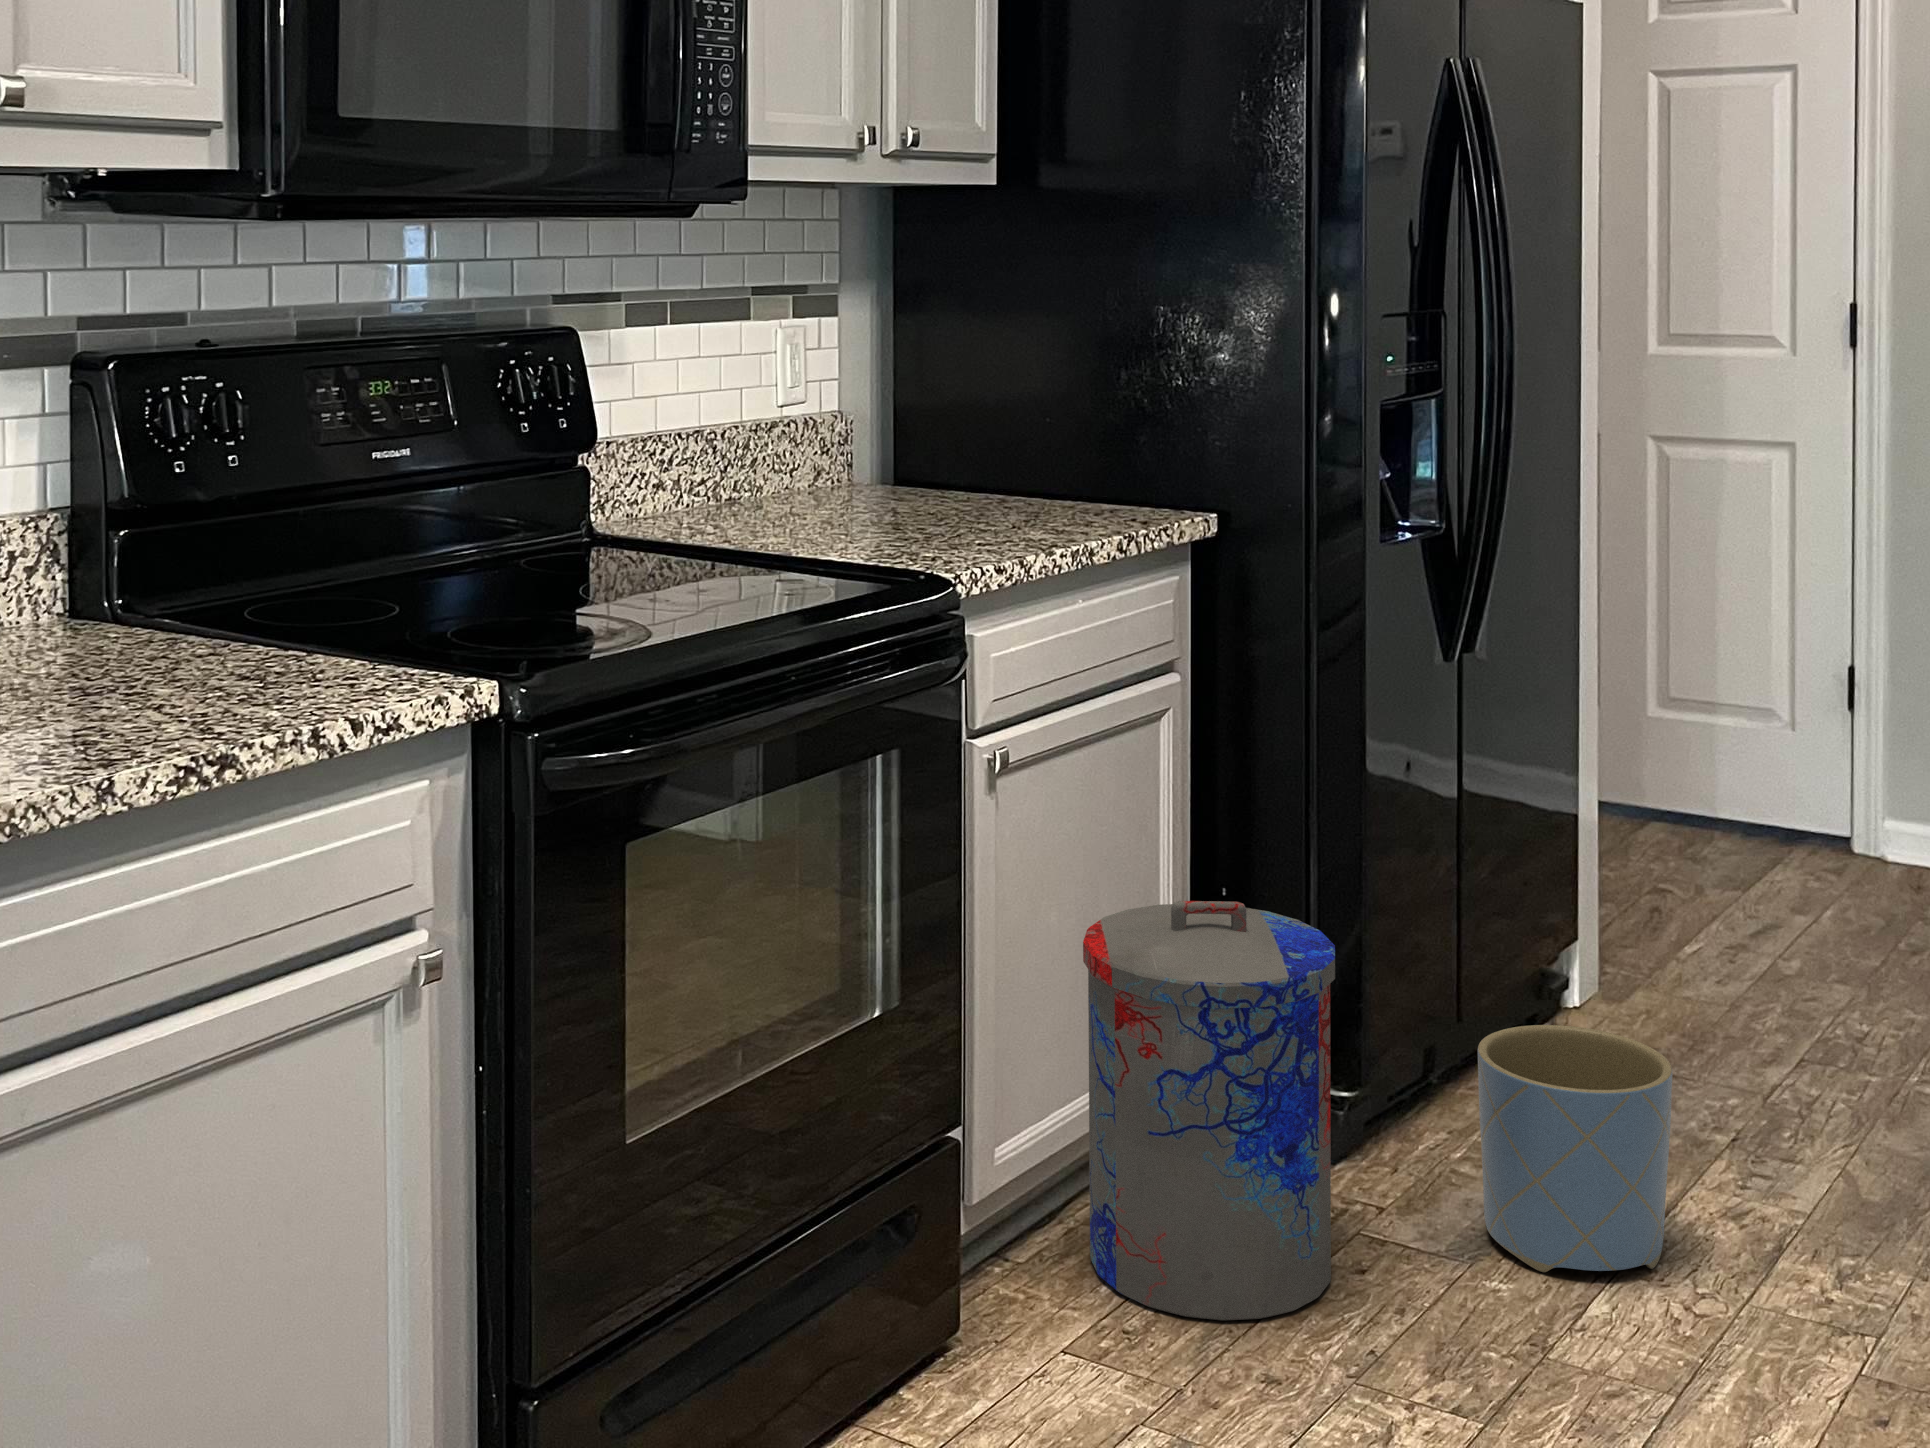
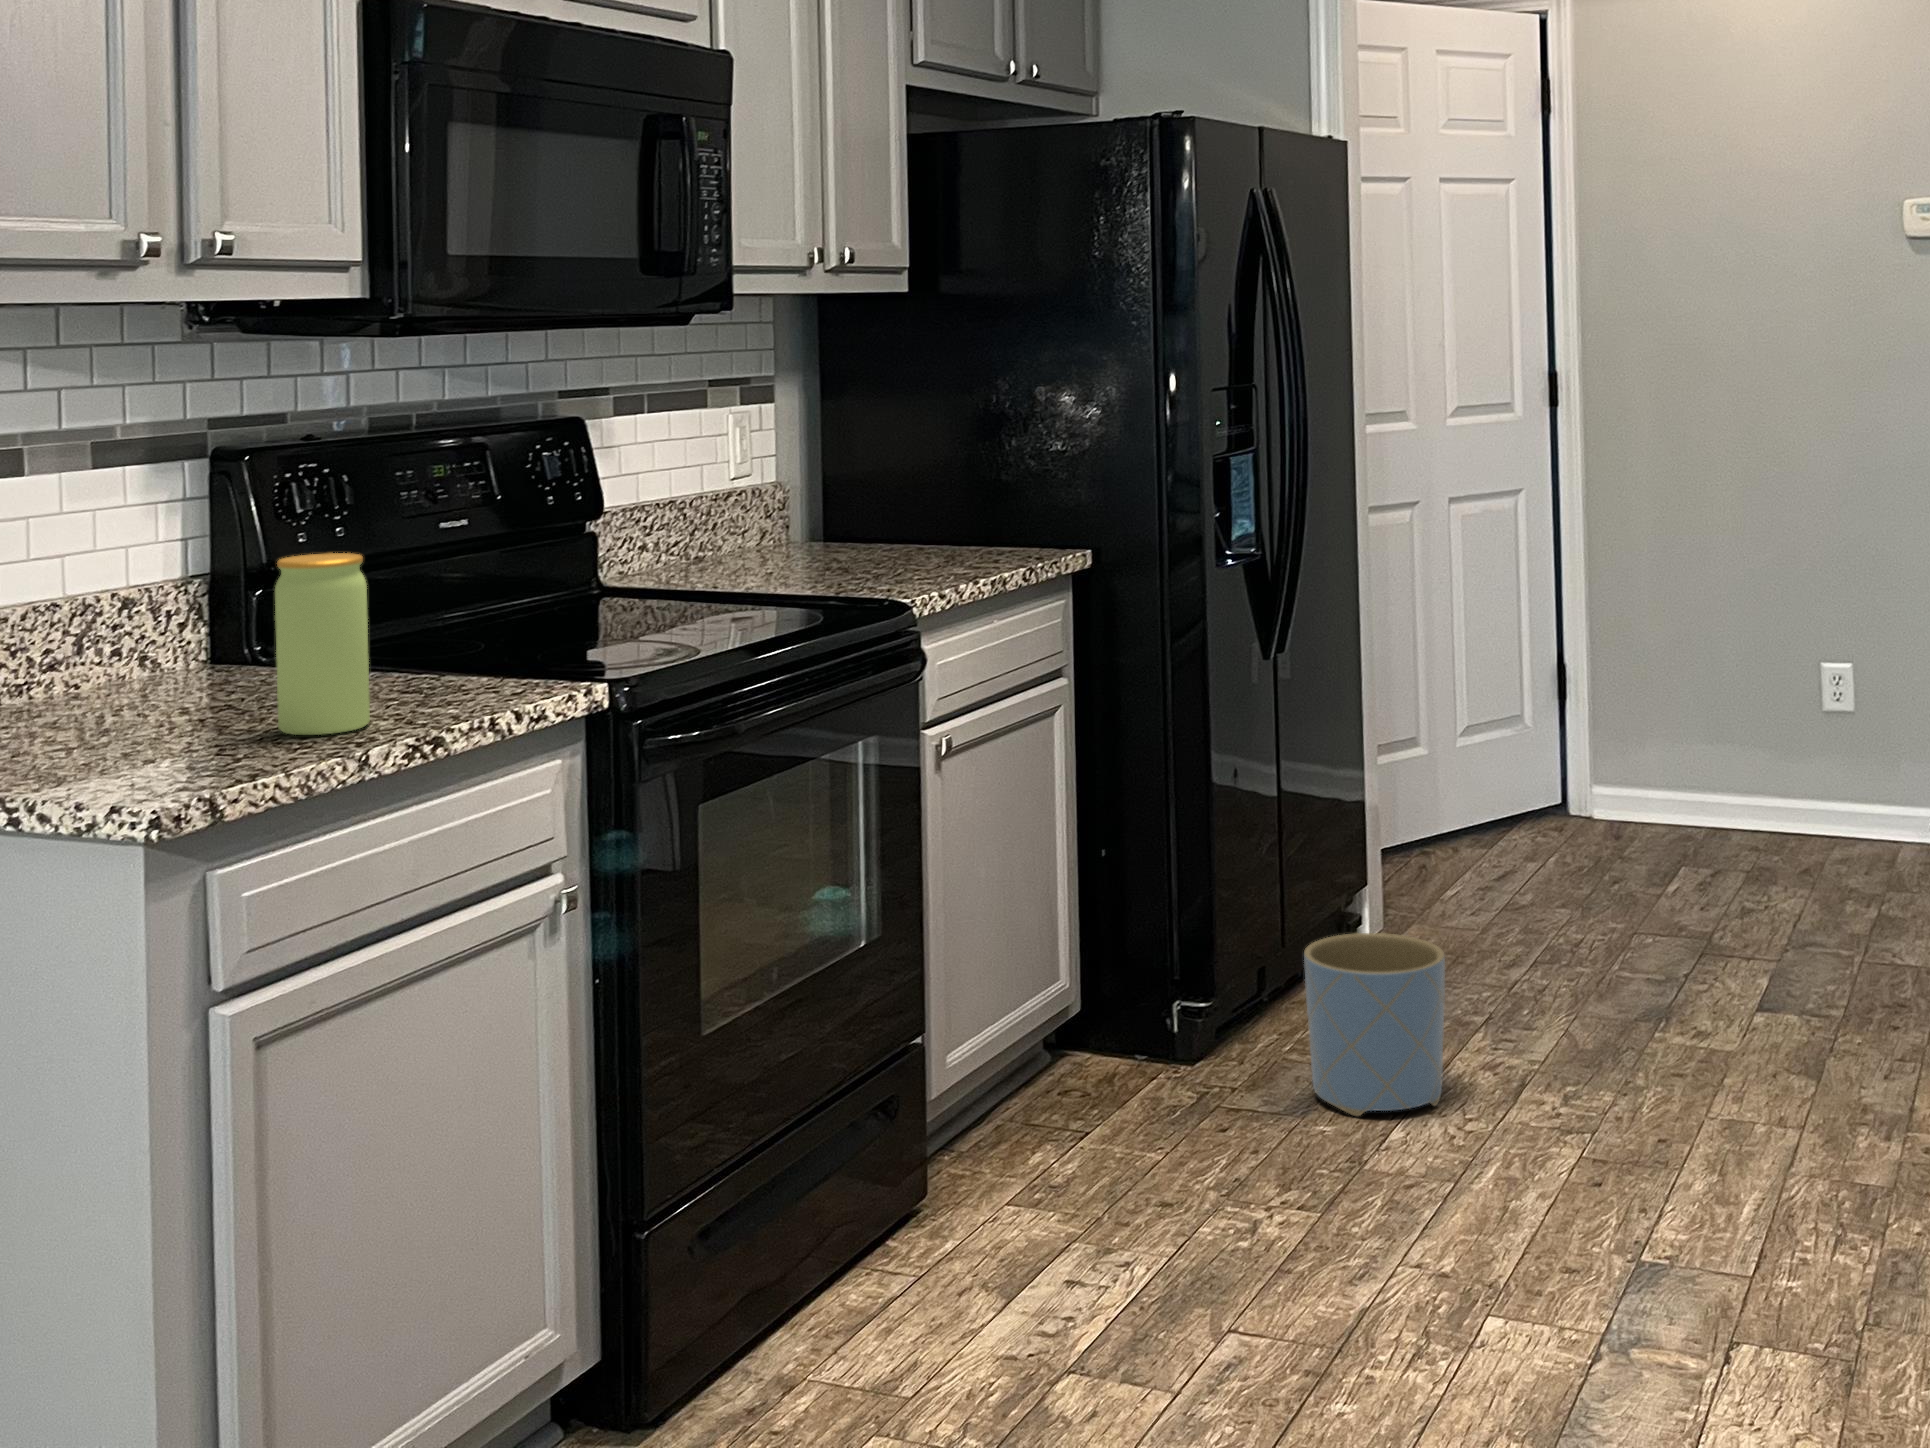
jar: none [35,500,157,741] -> present [275,553,370,735]
trash can: present [1083,901,1335,1320] -> none [1008,849,1203,1172]

